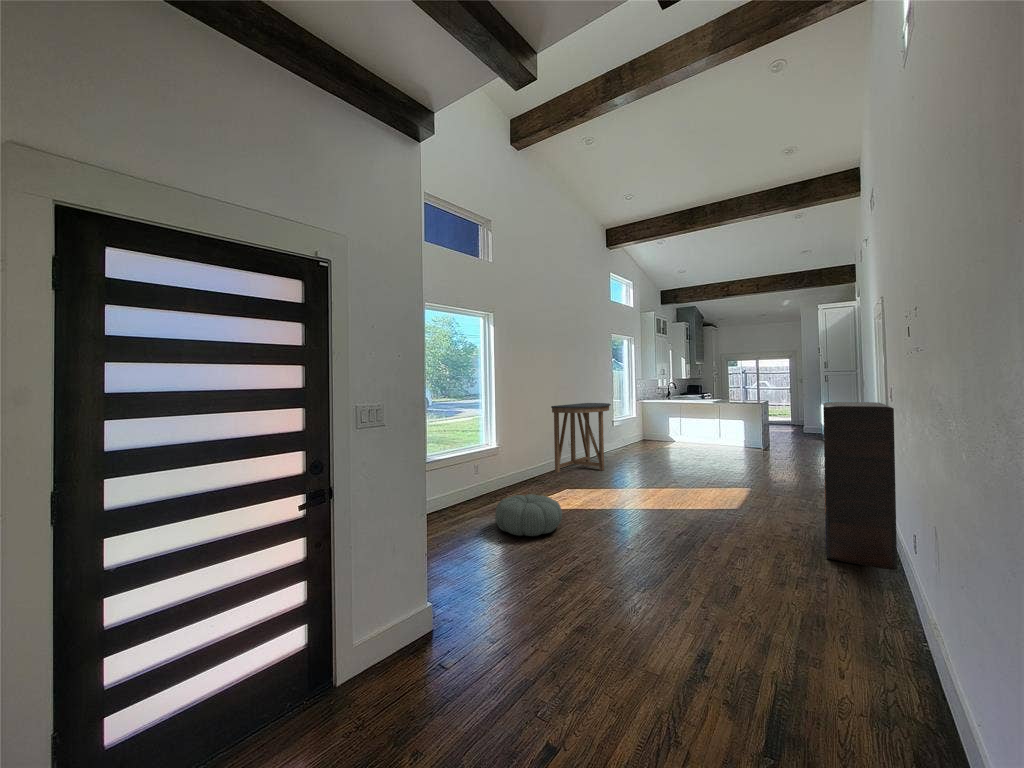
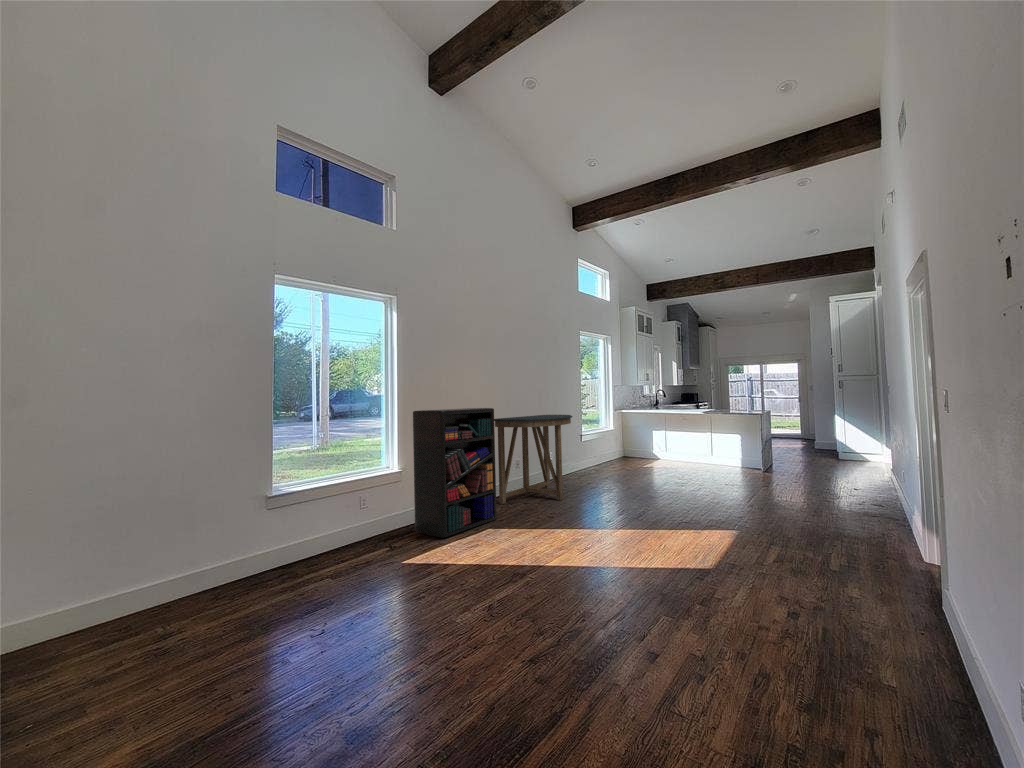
bookshelf: present [823,402,897,570] -> present [413,408,497,538]
pouf: present [495,494,562,536] -> none [367,543,466,610]

